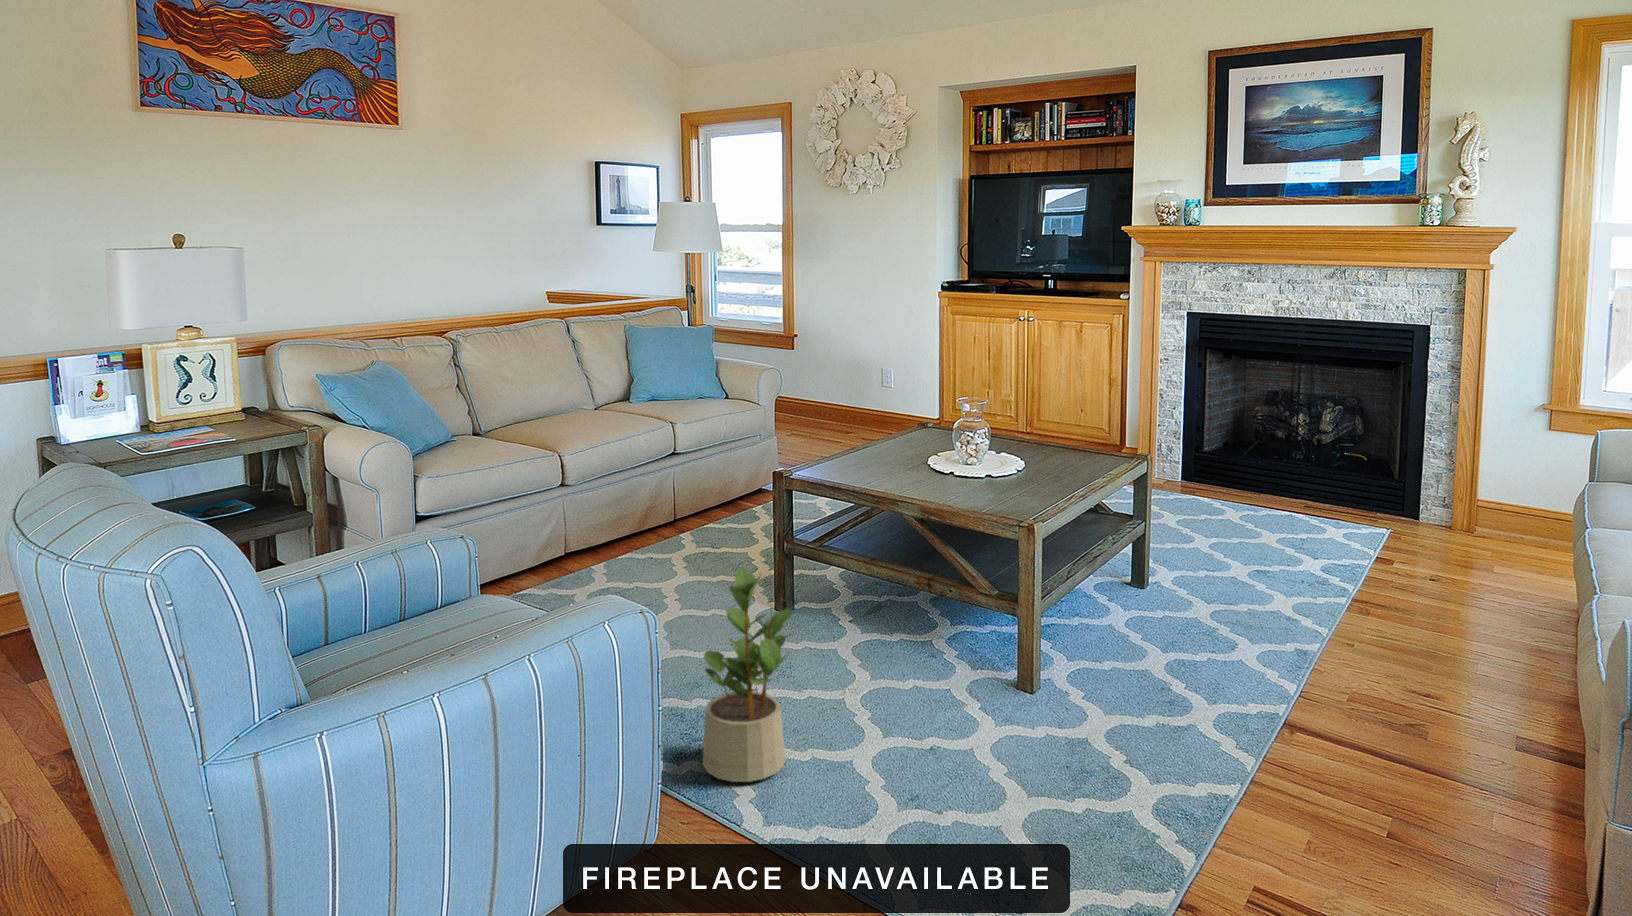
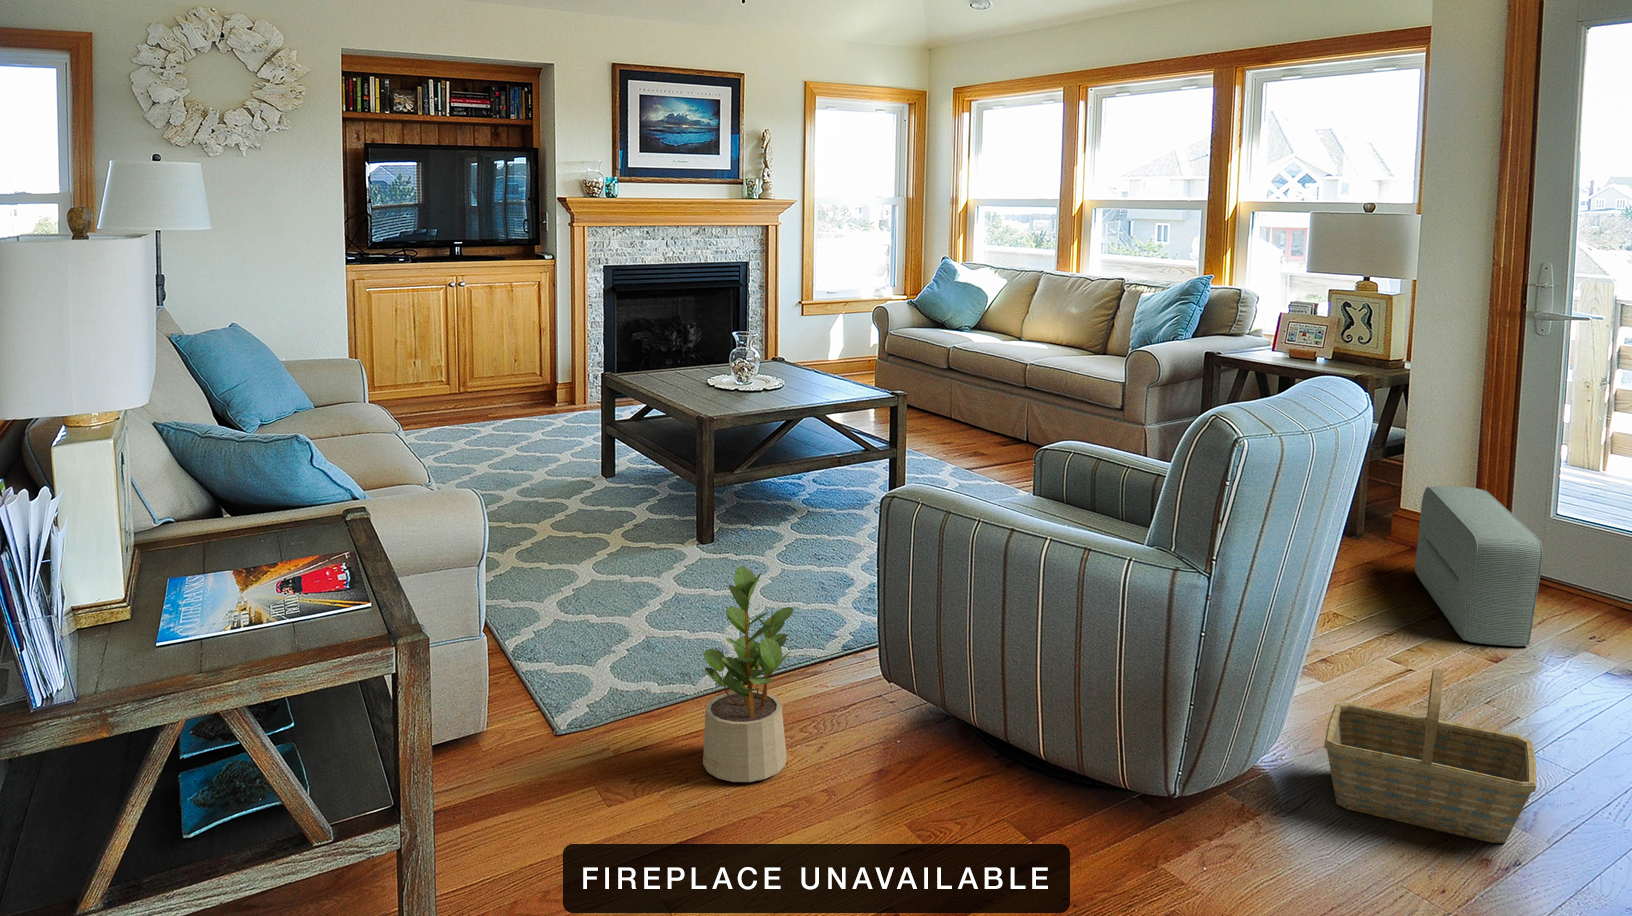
pouf: none [1389,497,1518,651] -> present [1415,486,1543,646]
basket: none [1317,669,1529,843] -> present [1324,668,1536,843]

